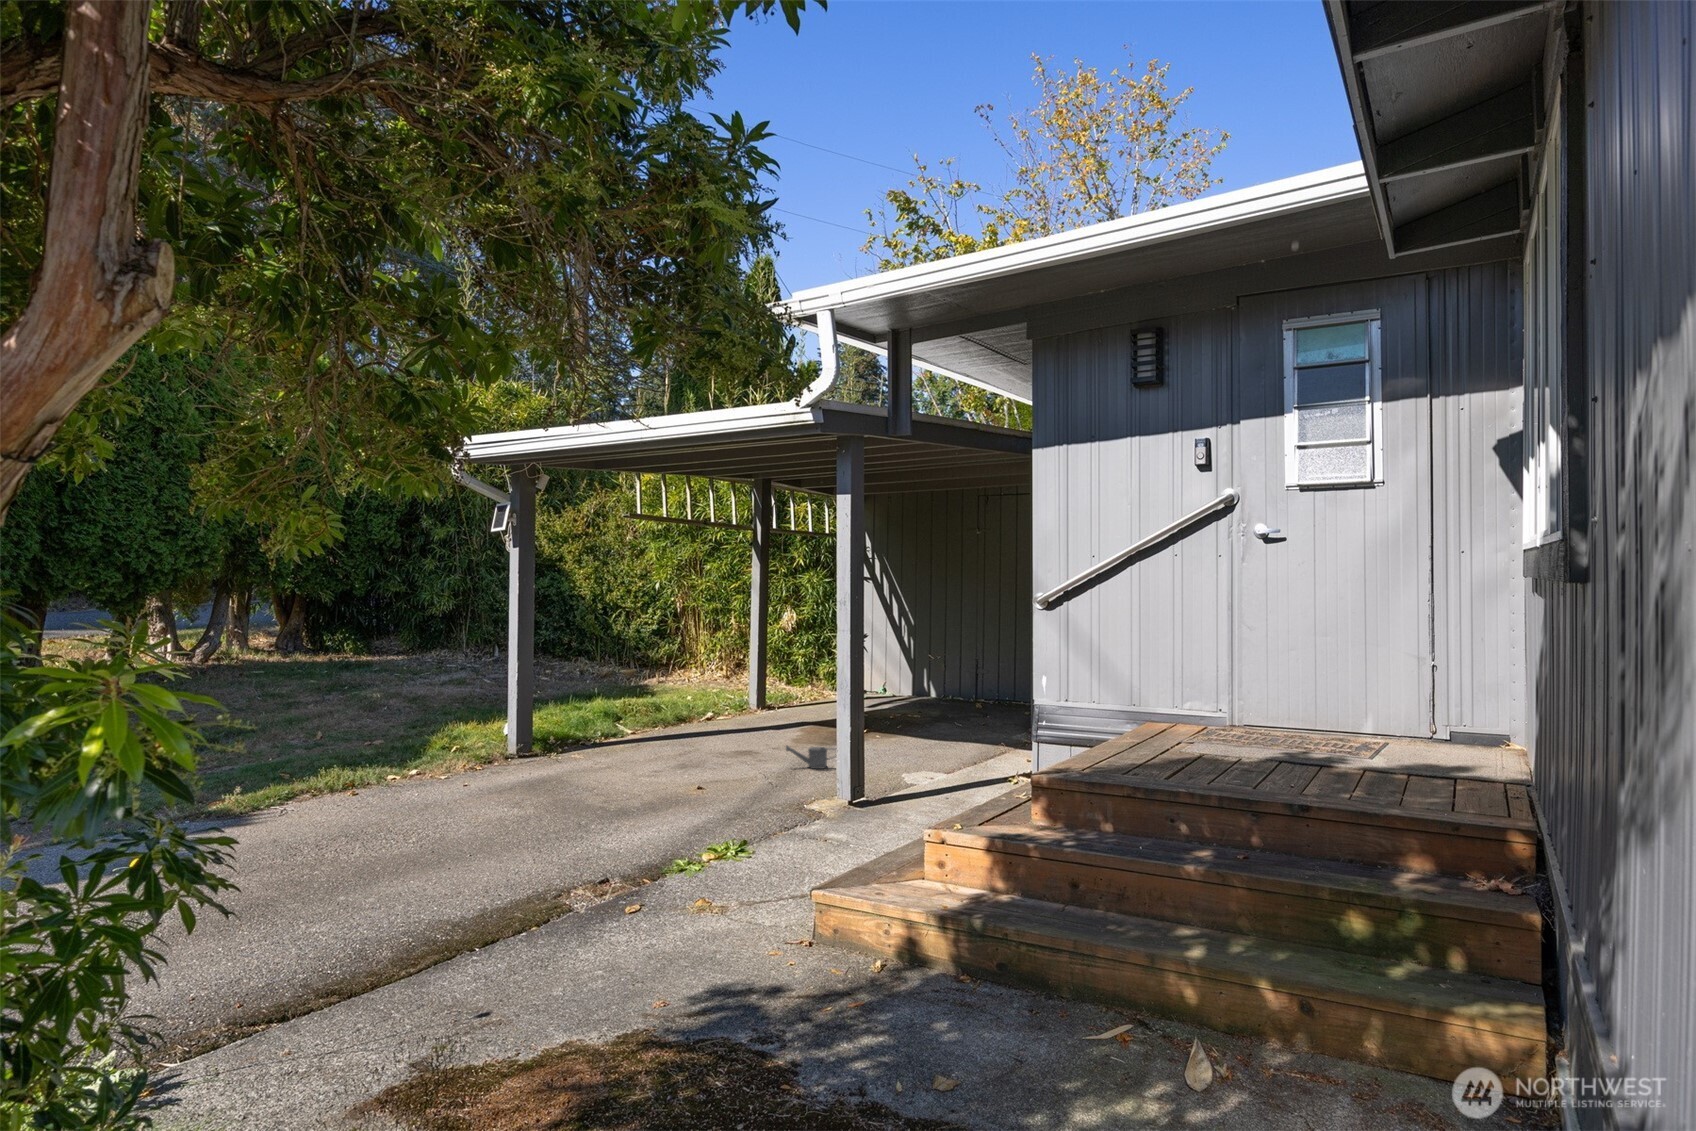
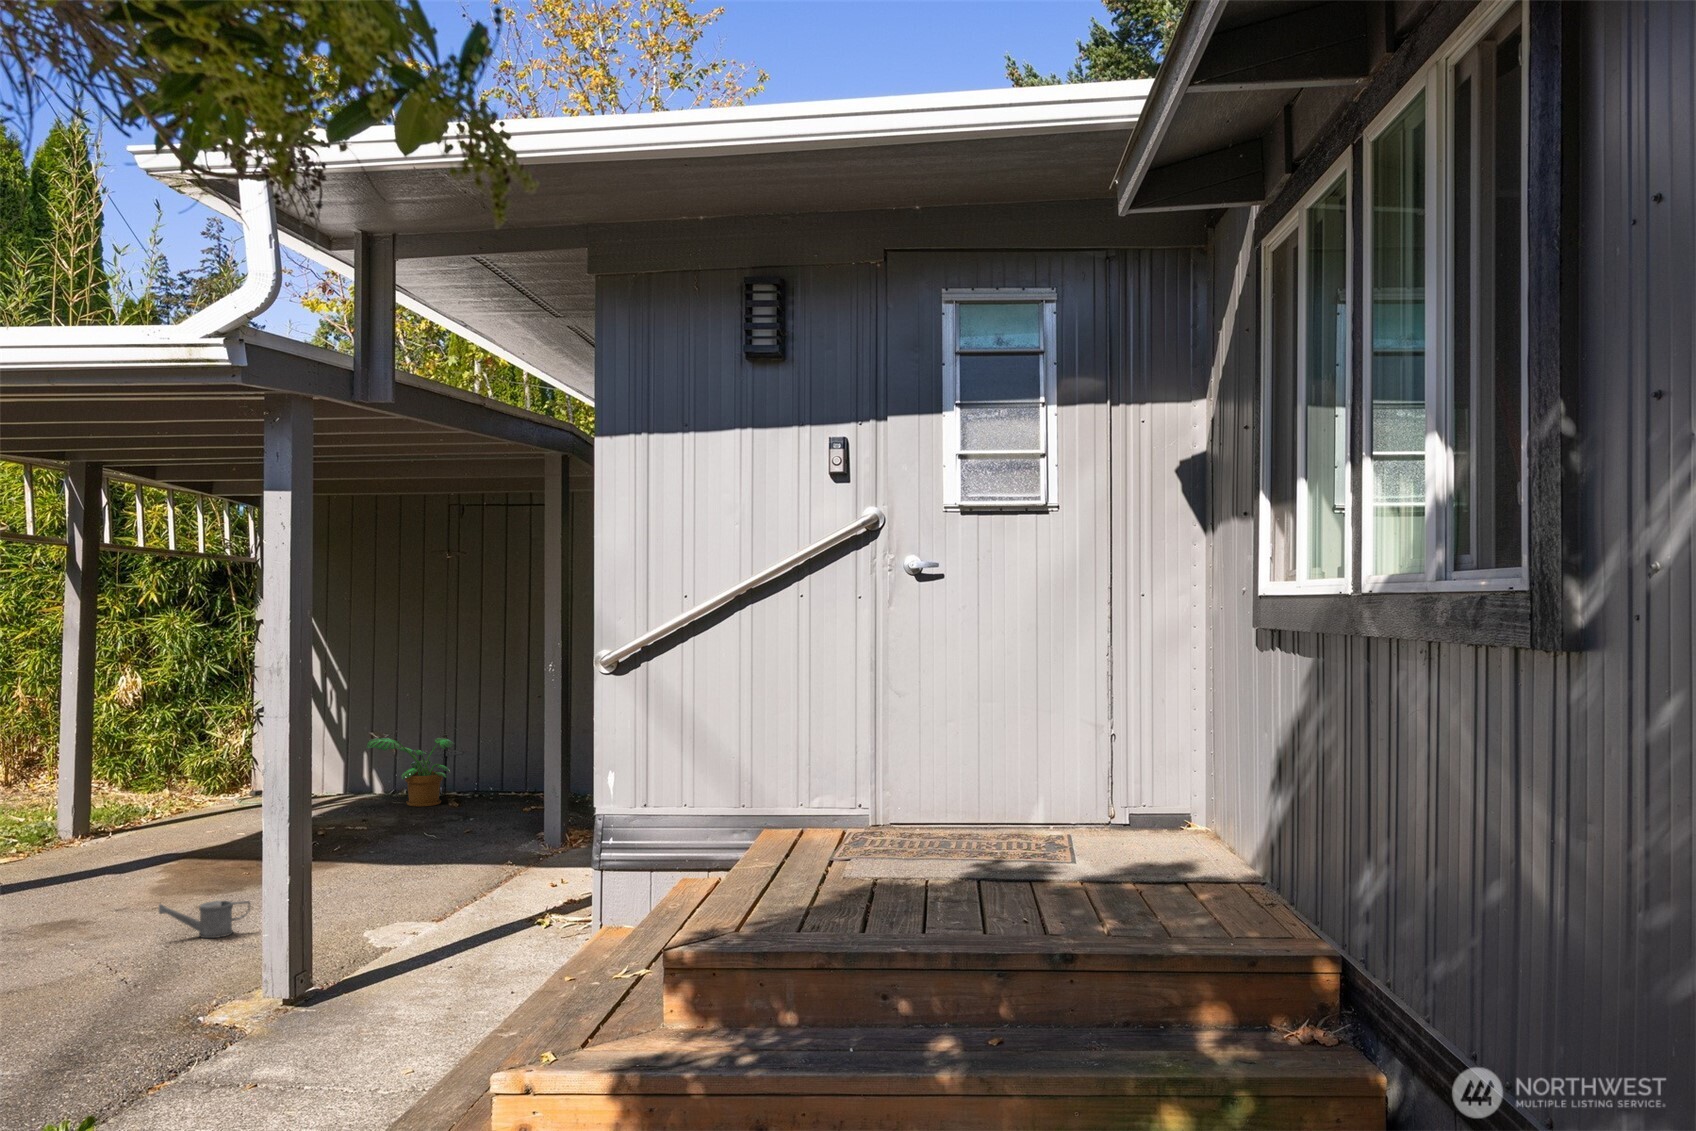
potted plant: none [927,658,986,706] -> present [366,737,454,807]

